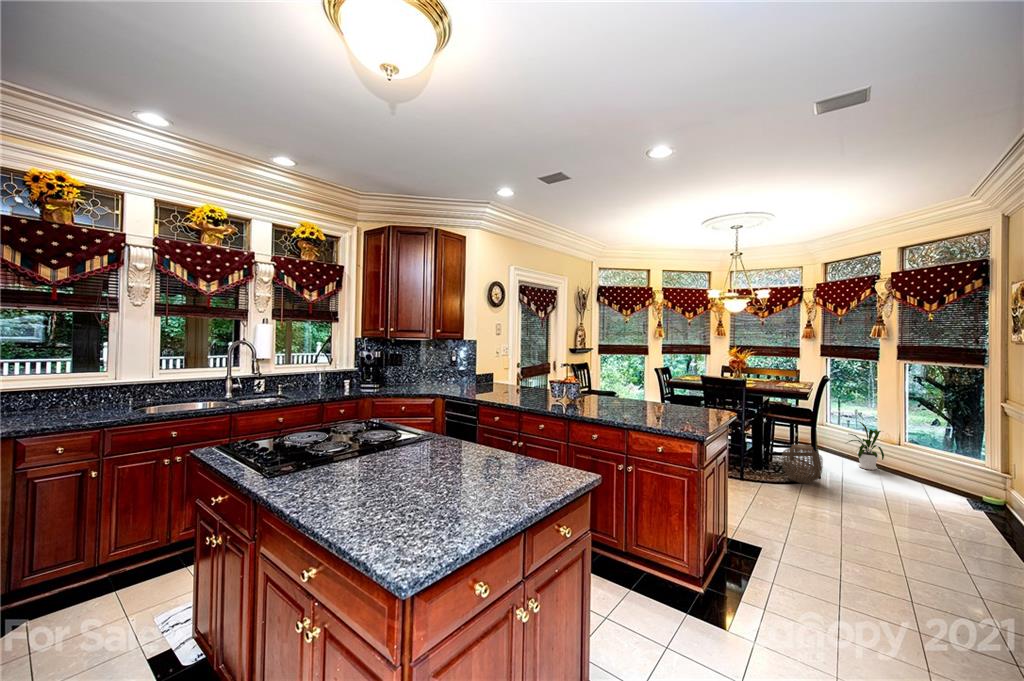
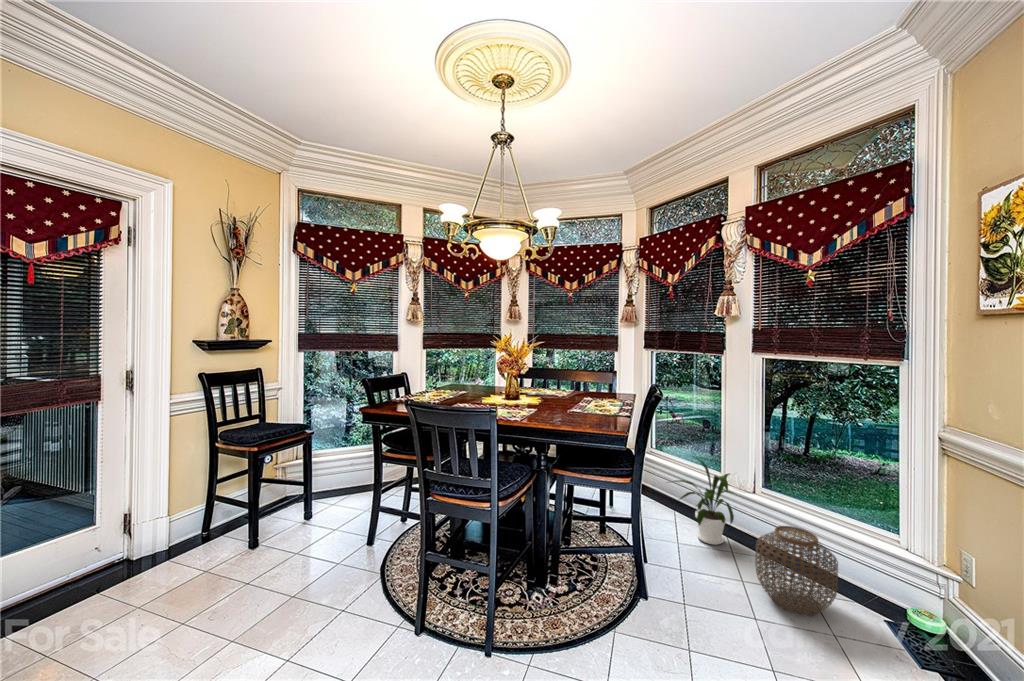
woven basket: present [782,444,823,484] -> present [755,526,838,615]

